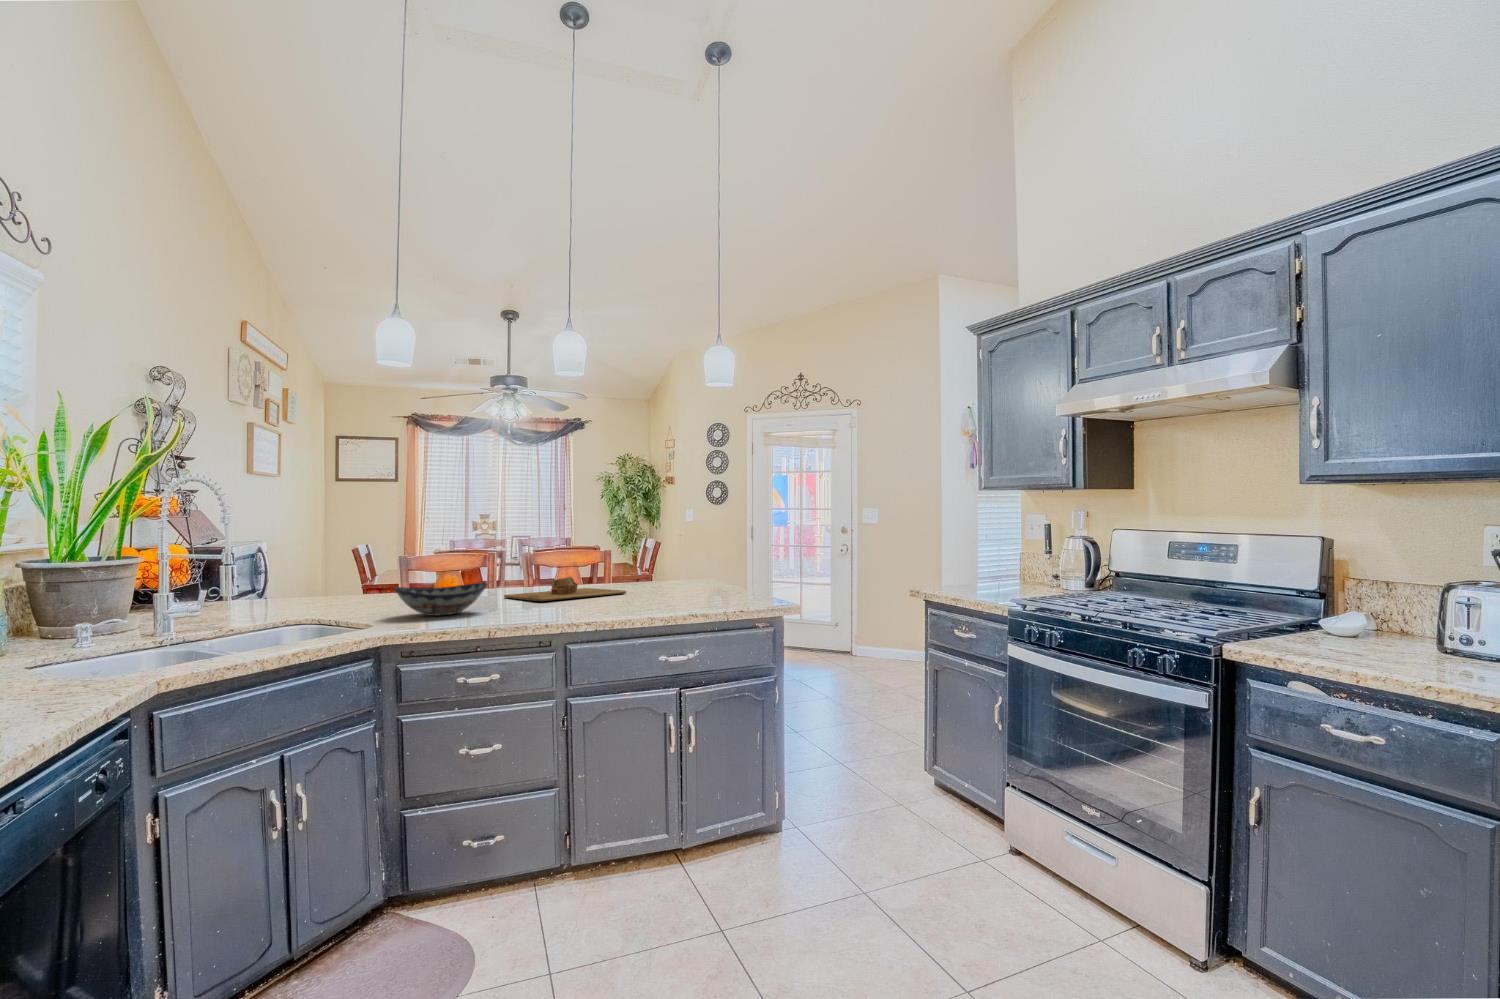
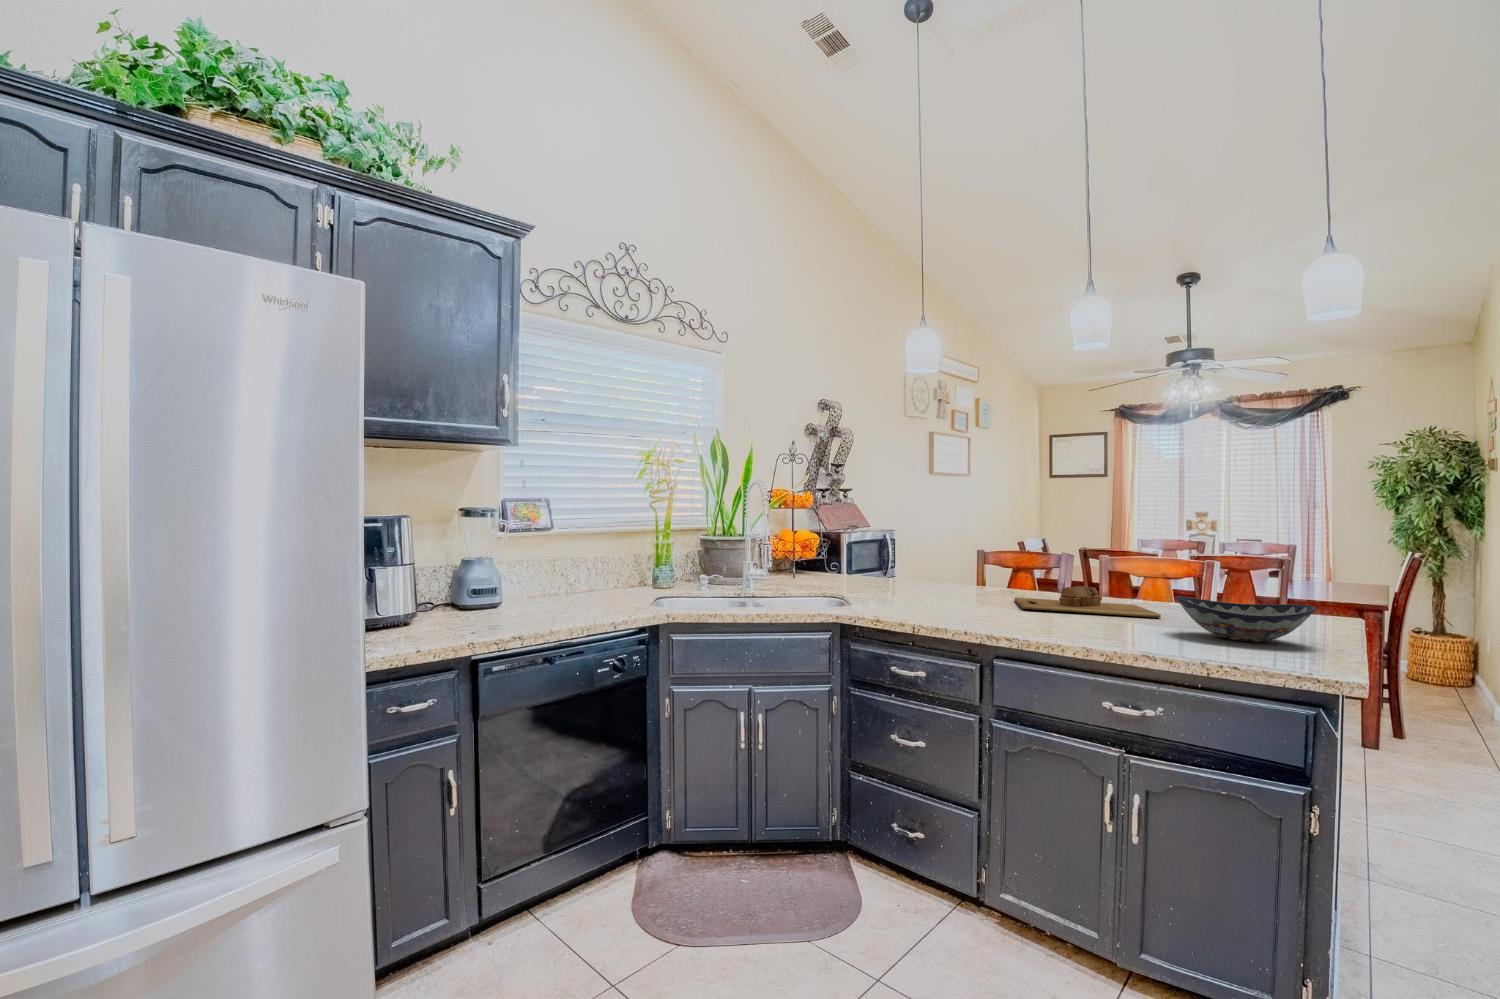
decorative bowl: present [394,583,487,616] -> present [1176,596,1316,642]

